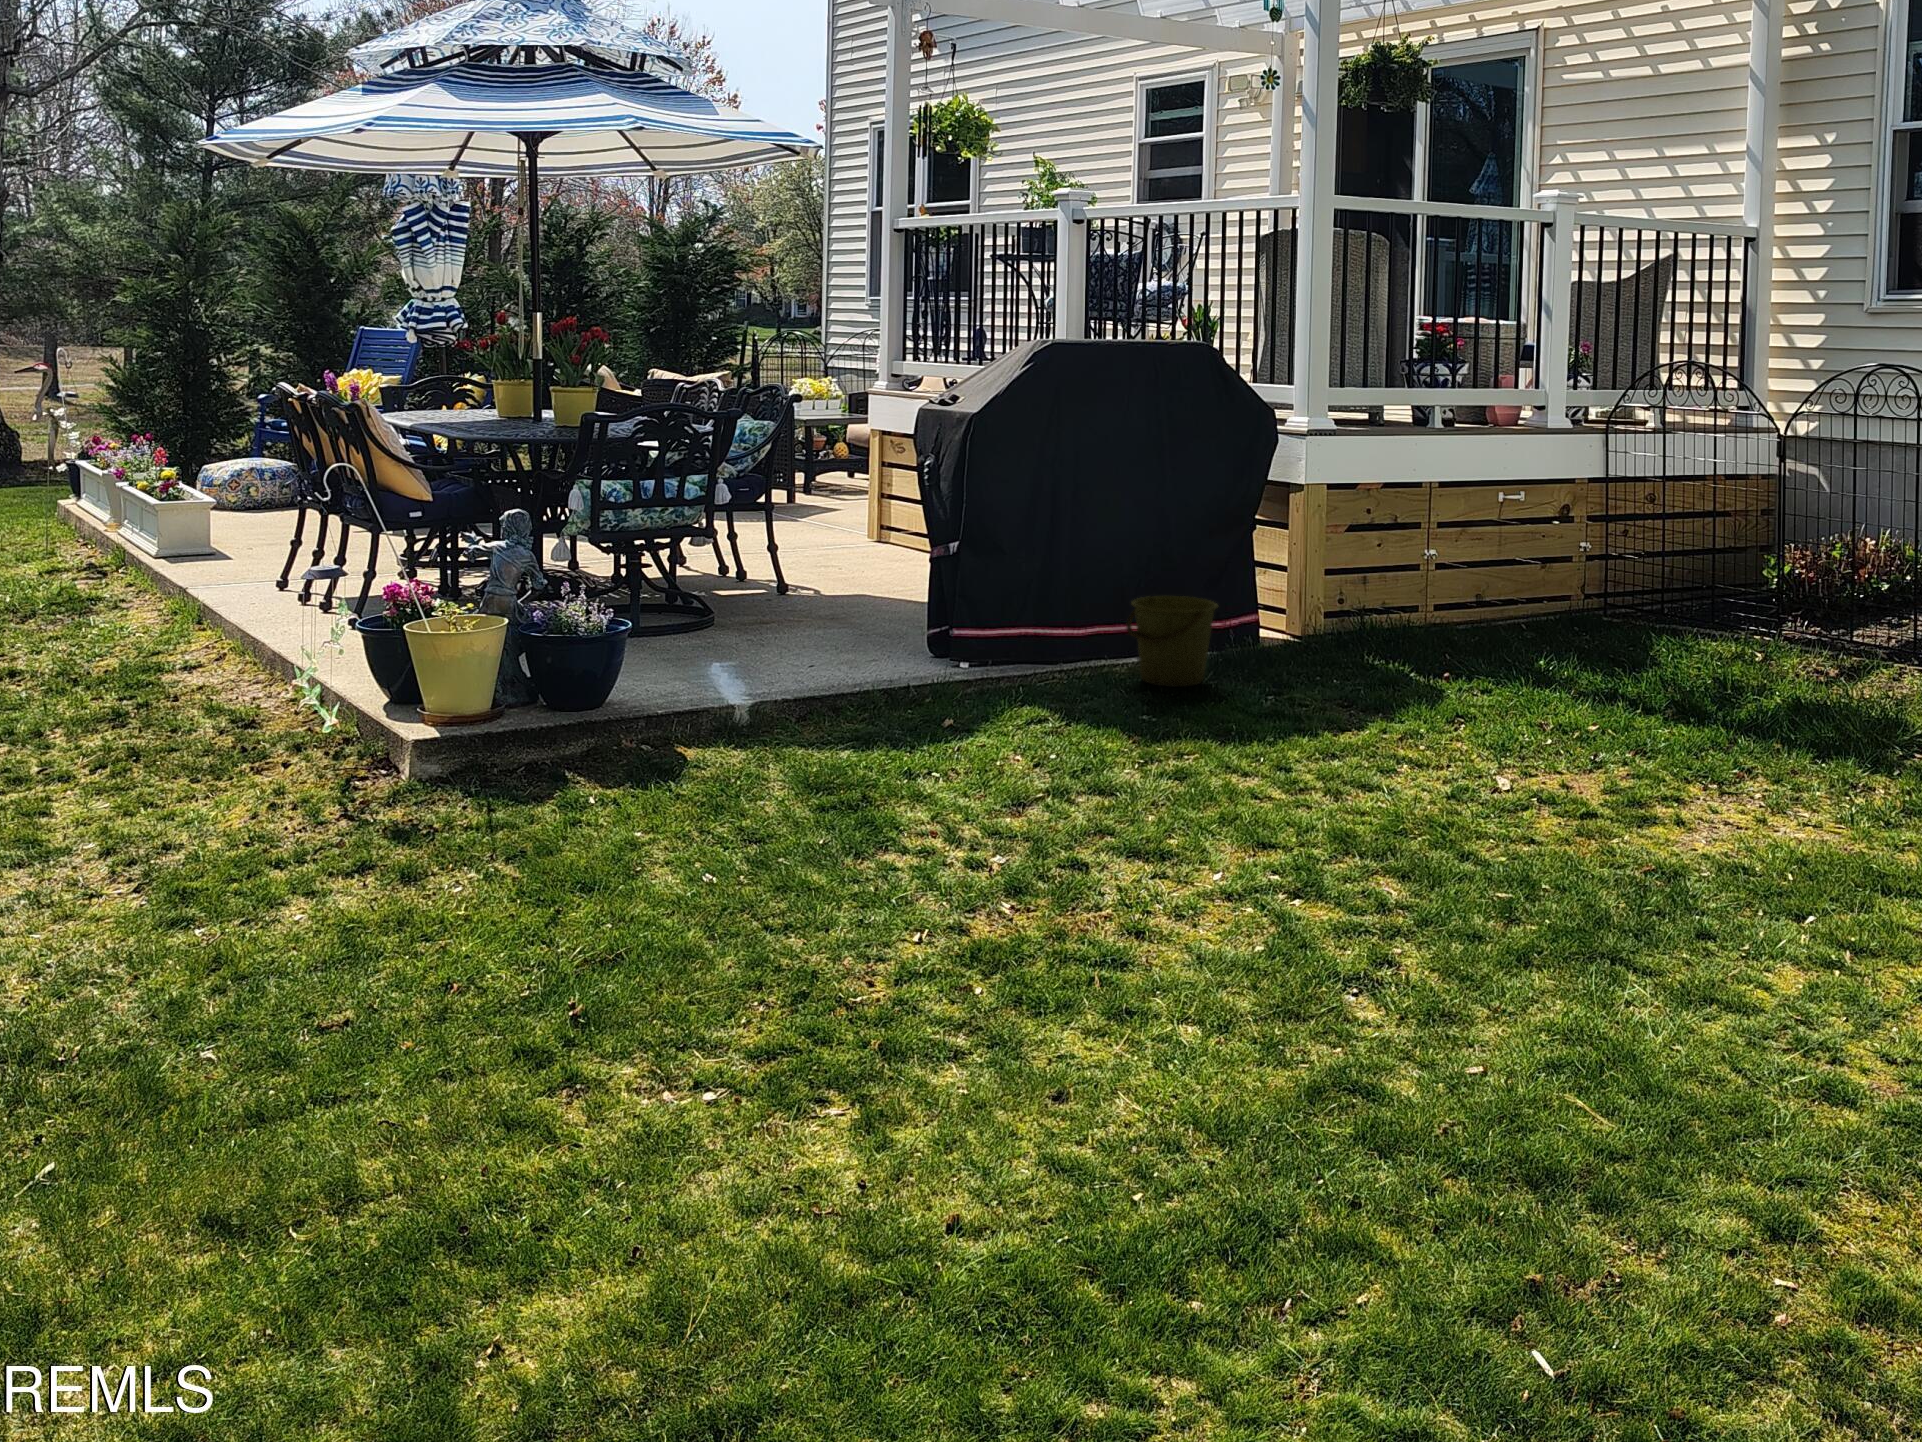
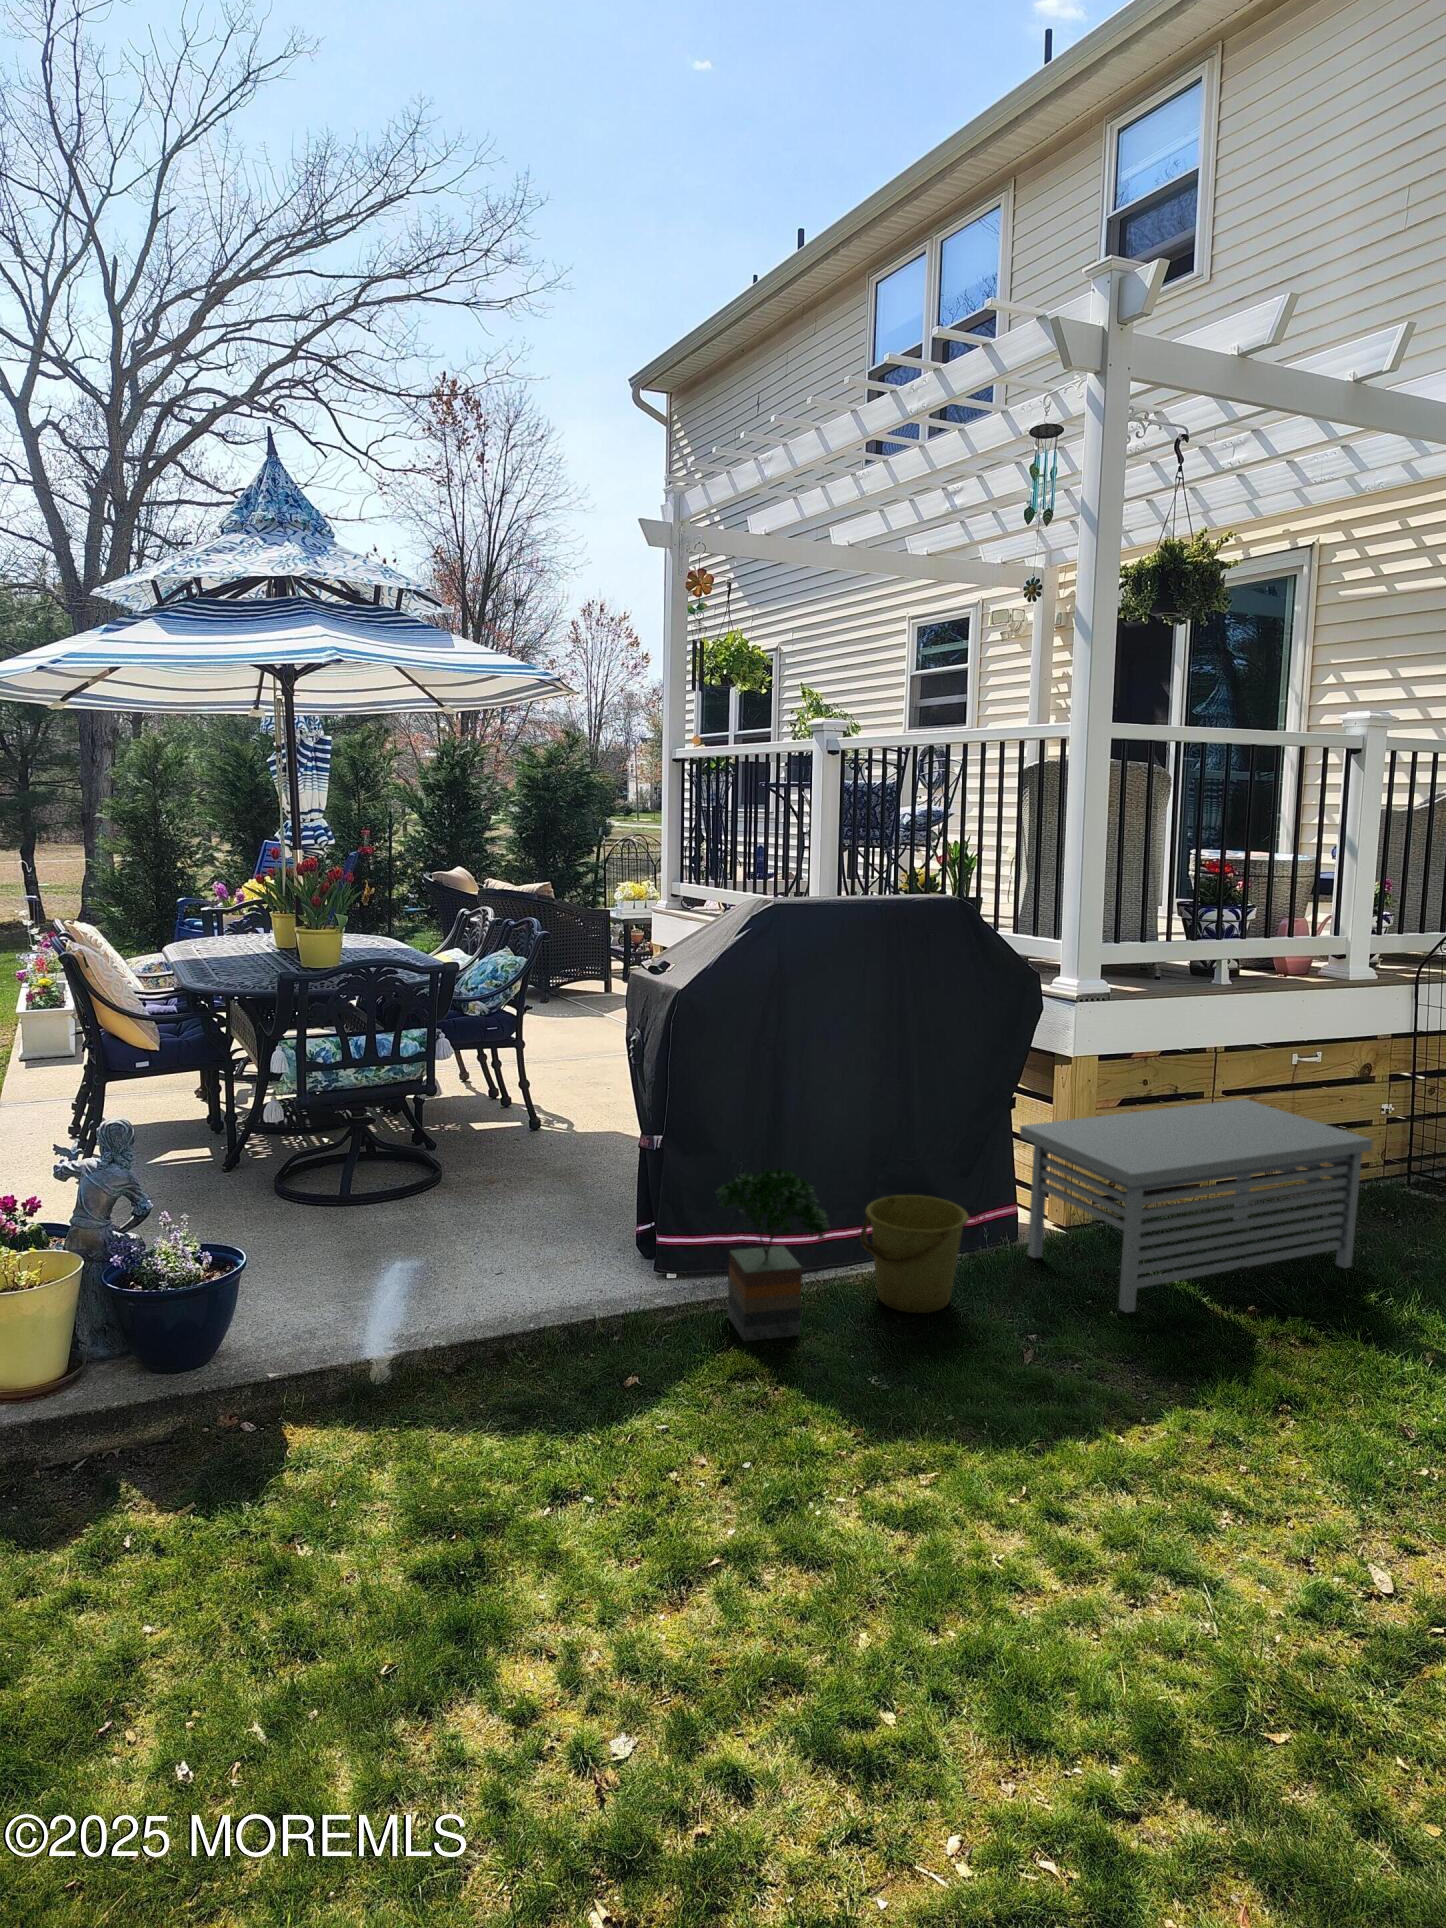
storage bench: none [1261,531,1555,684] -> present [1020,1099,1372,1313]
potted tree: none [1007,558,1107,701] -> present [716,1169,829,1341]

